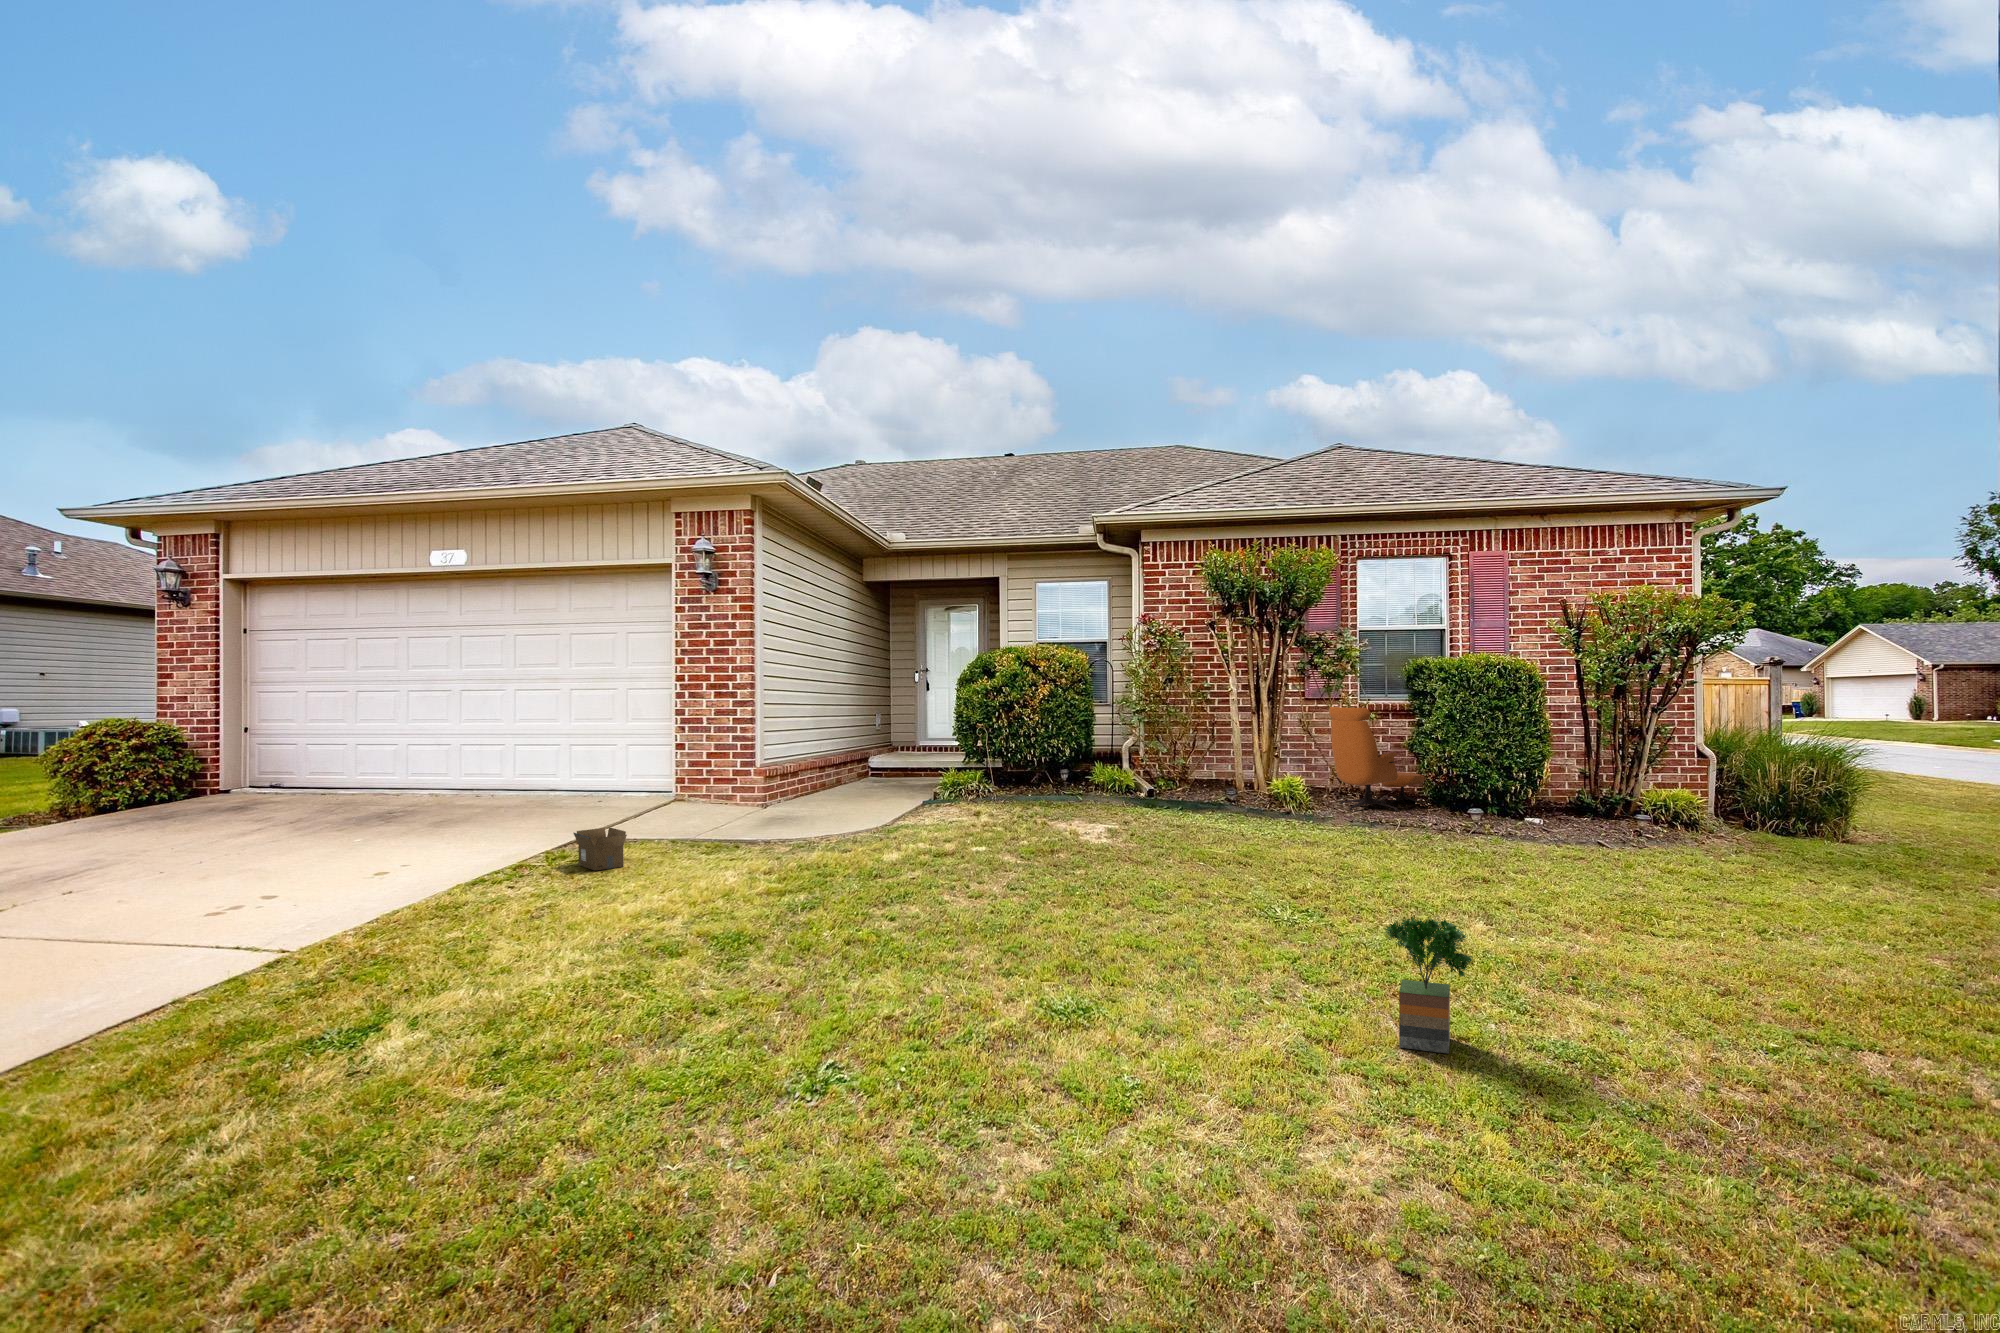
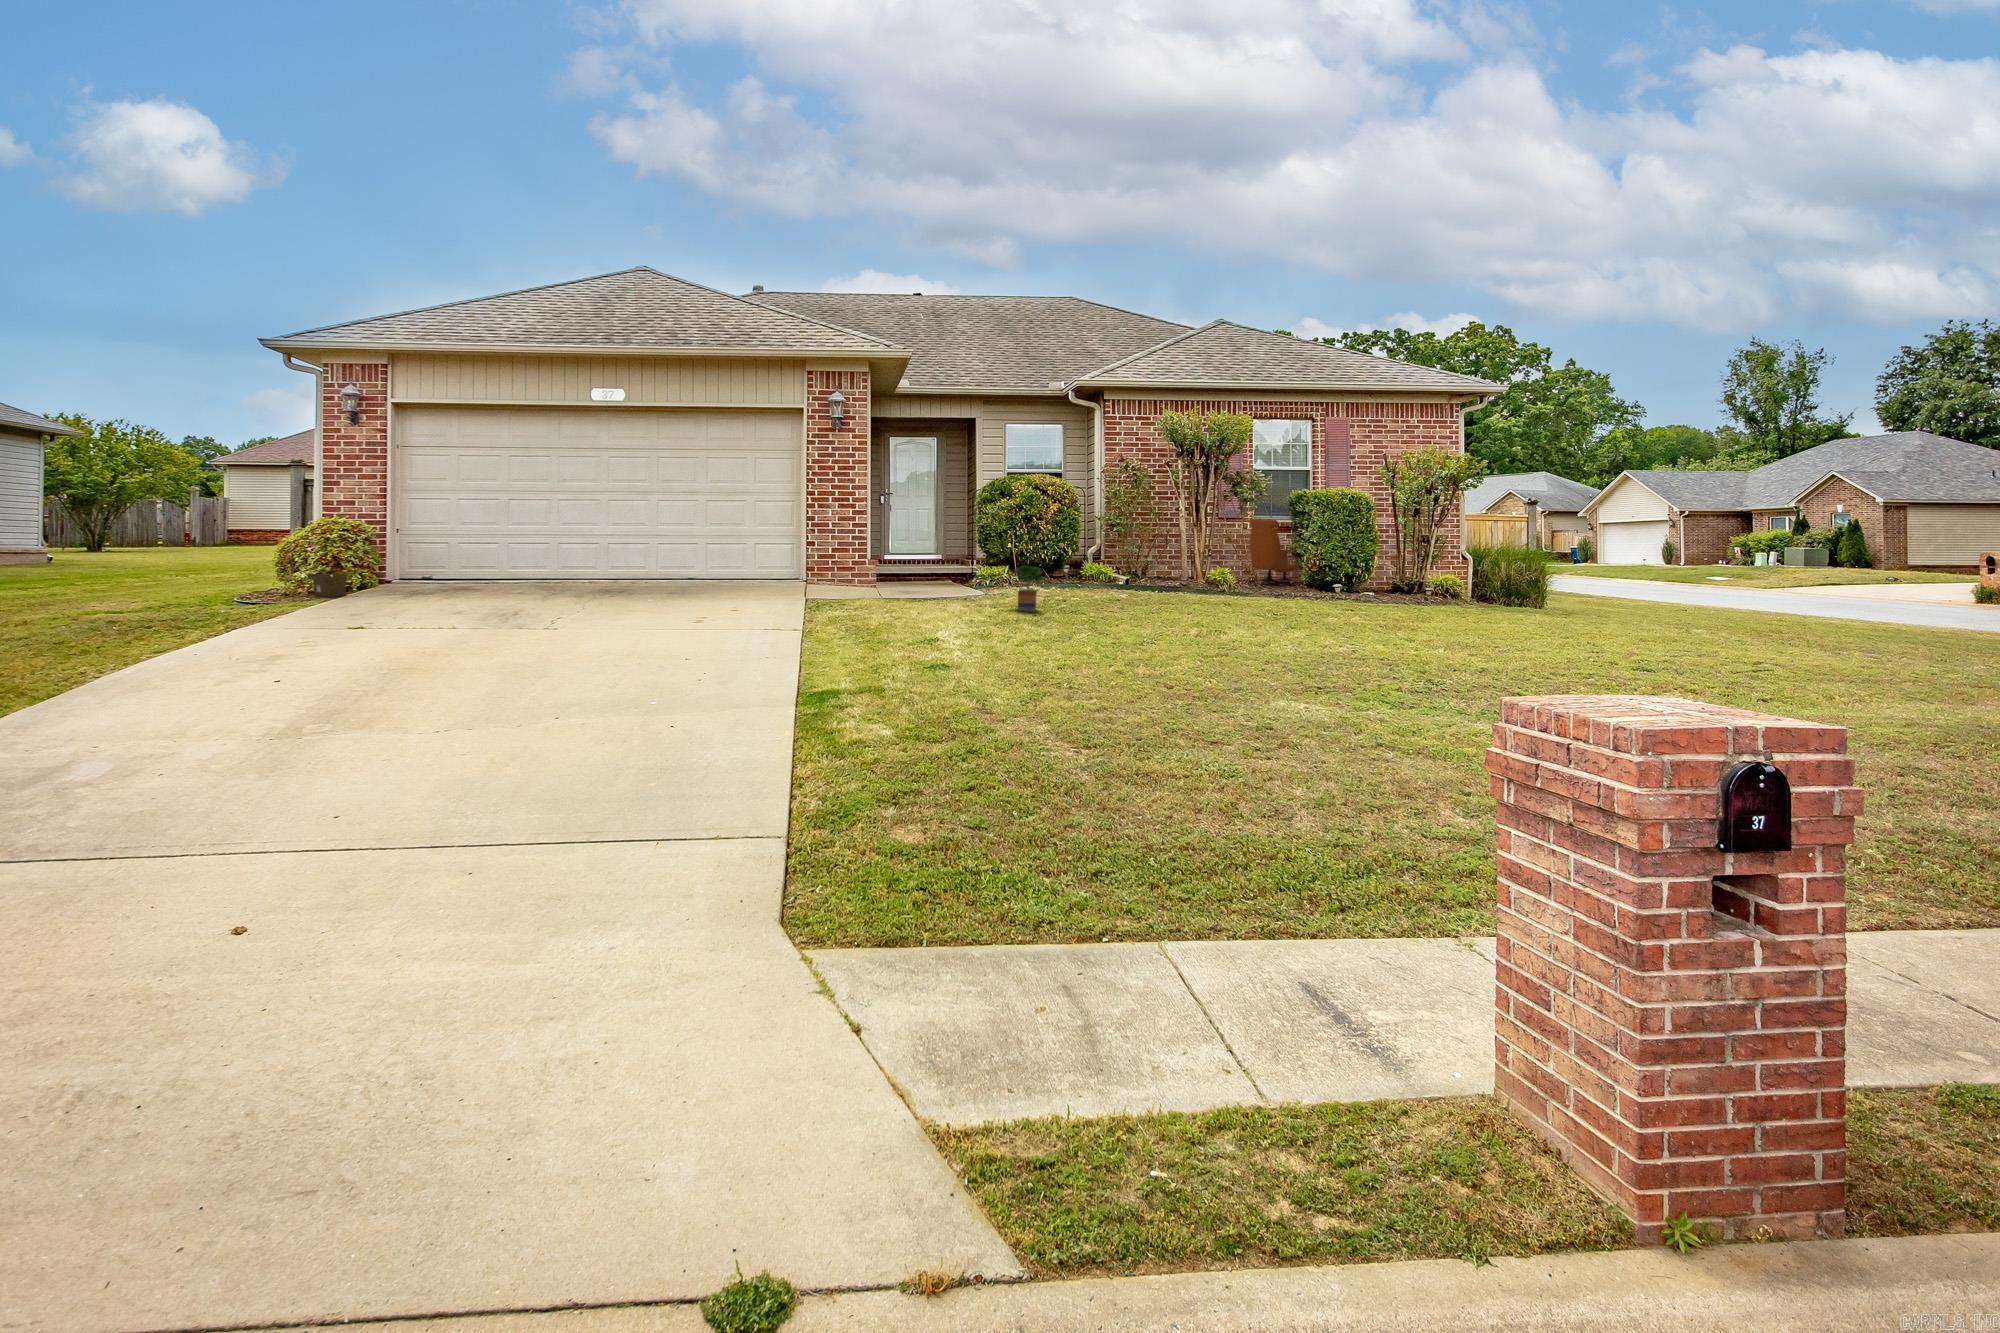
cardboard box: present [574,827,627,871] -> present [310,573,348,597]
potted tree: present [1385,917,1473,1054] -> present [1015,565,1043,612]

